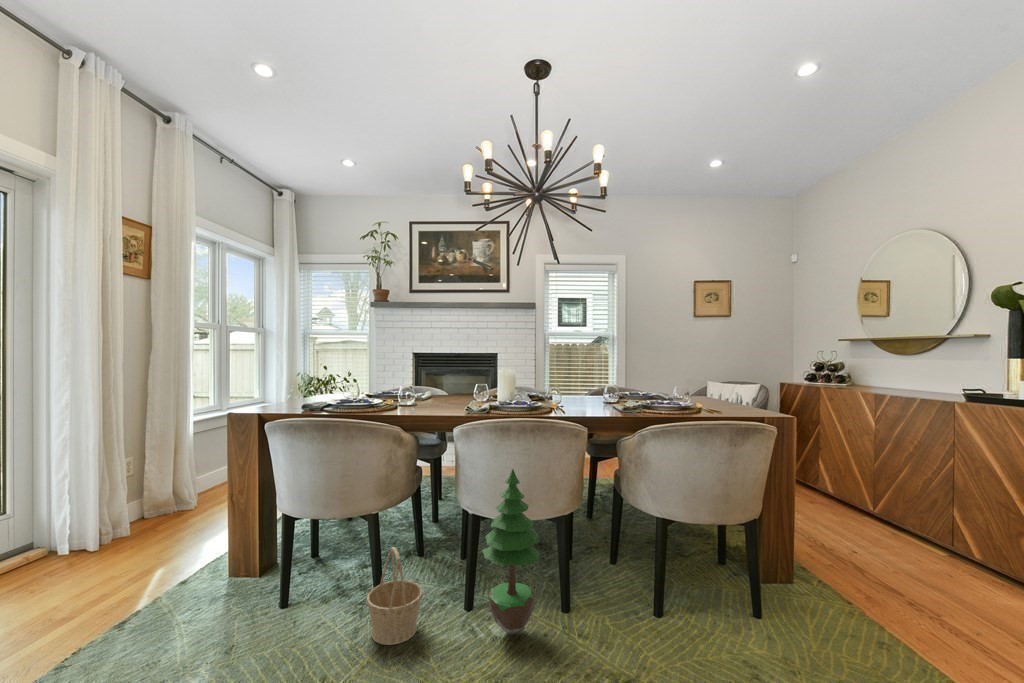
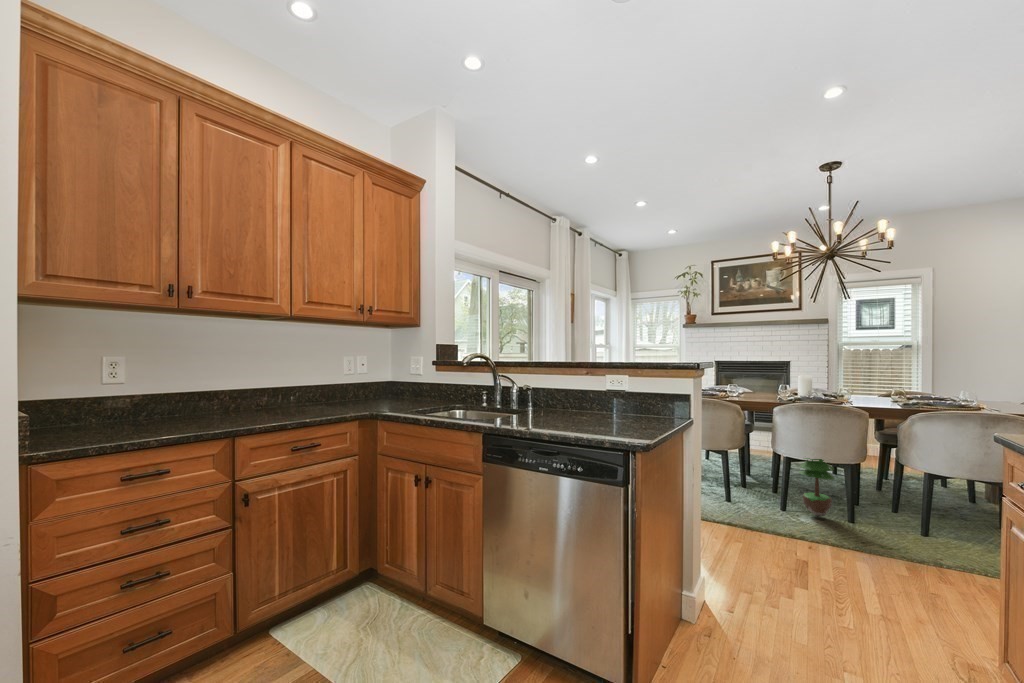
basket: present [366,547,423,645] -> none [732,465,763,509]

